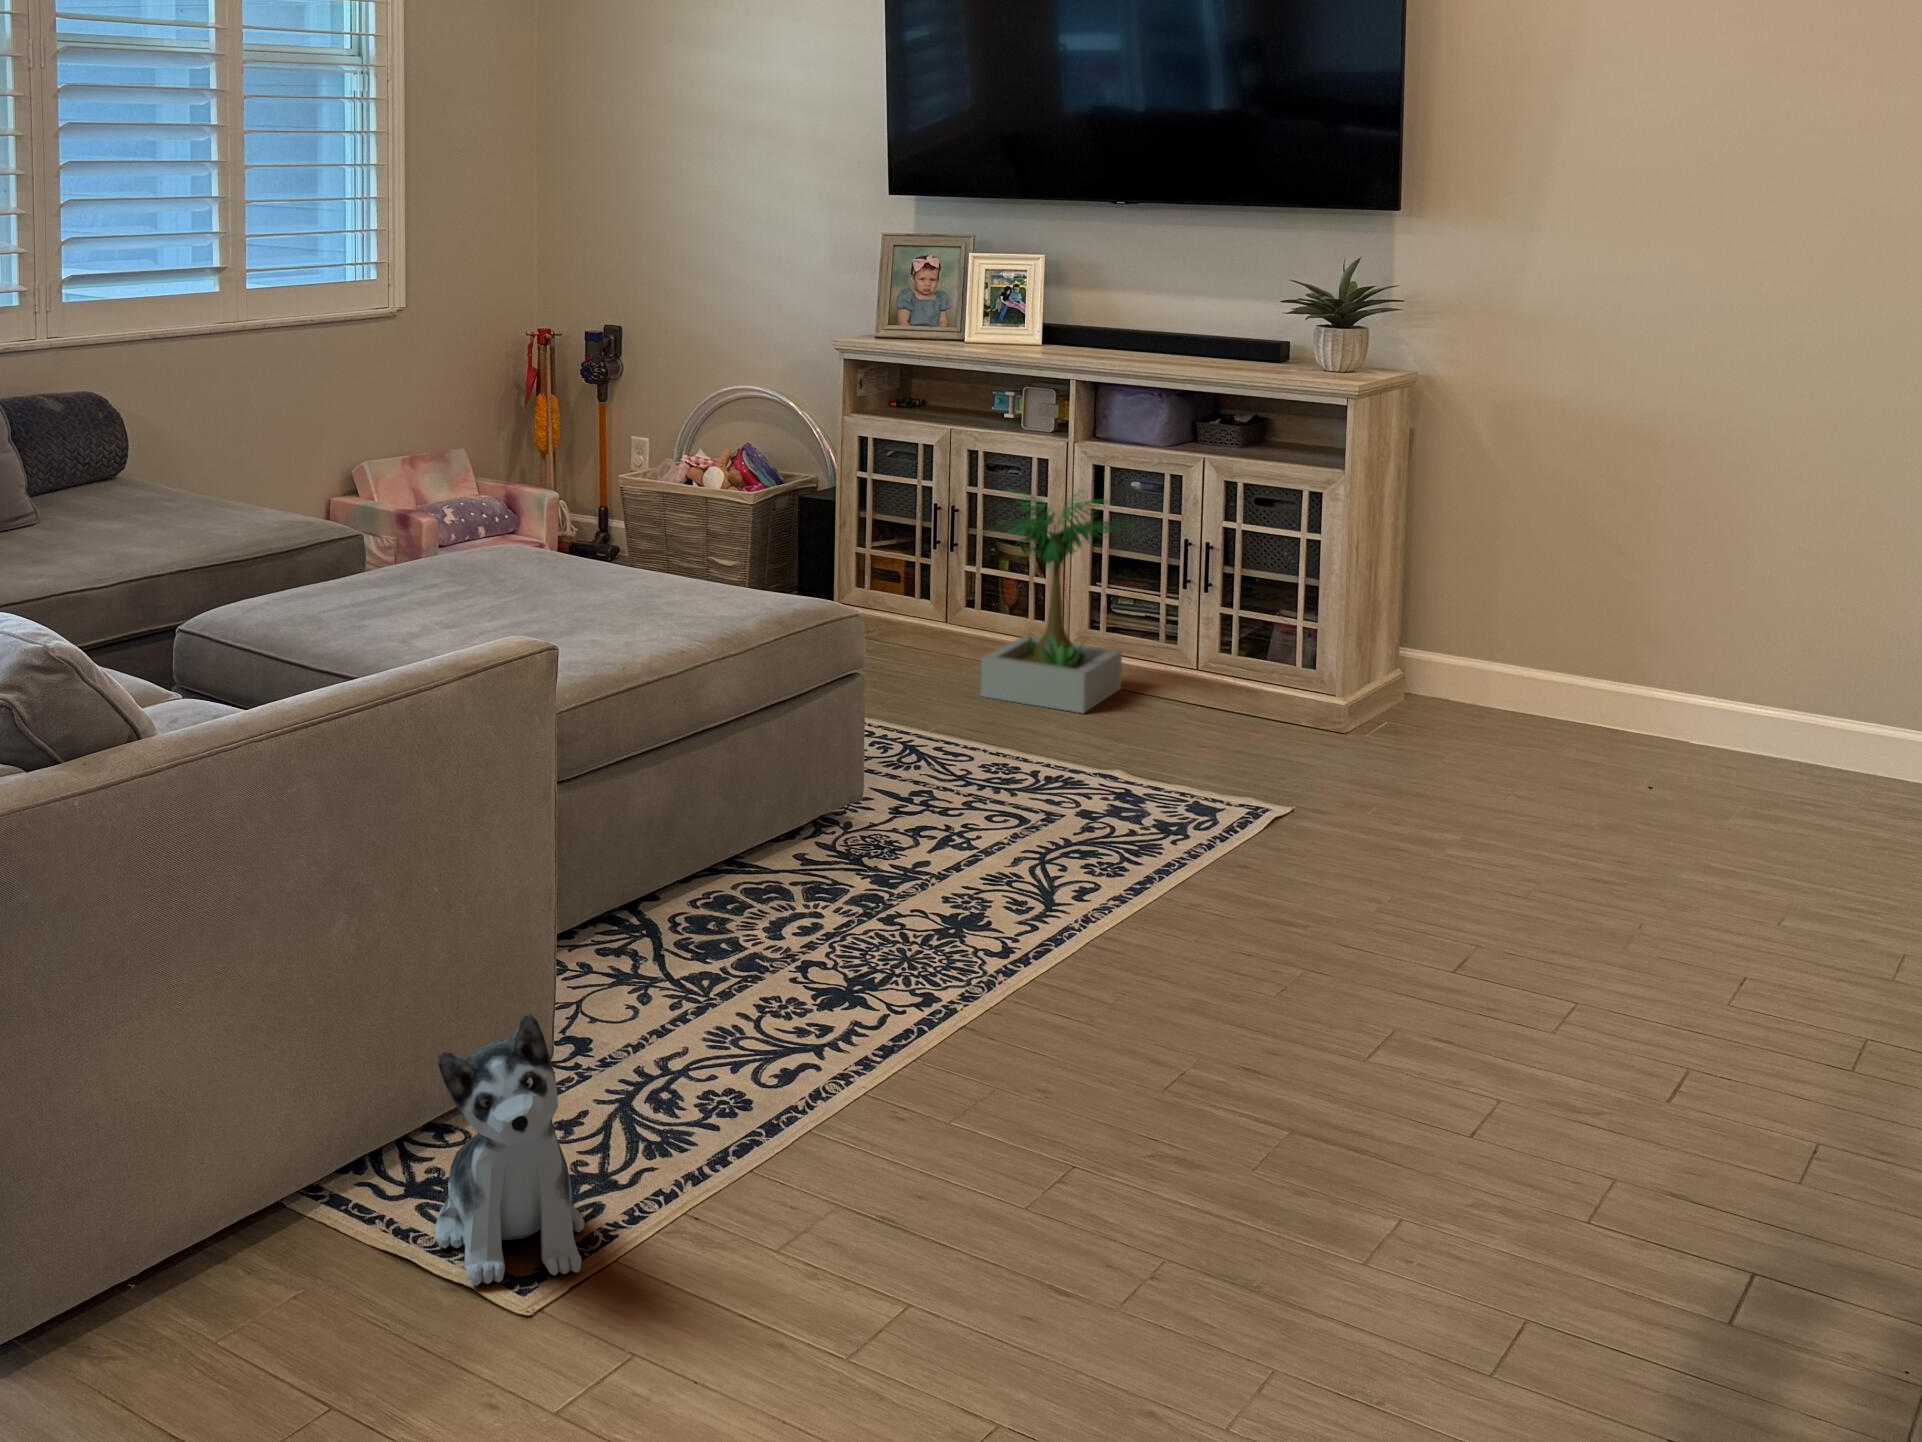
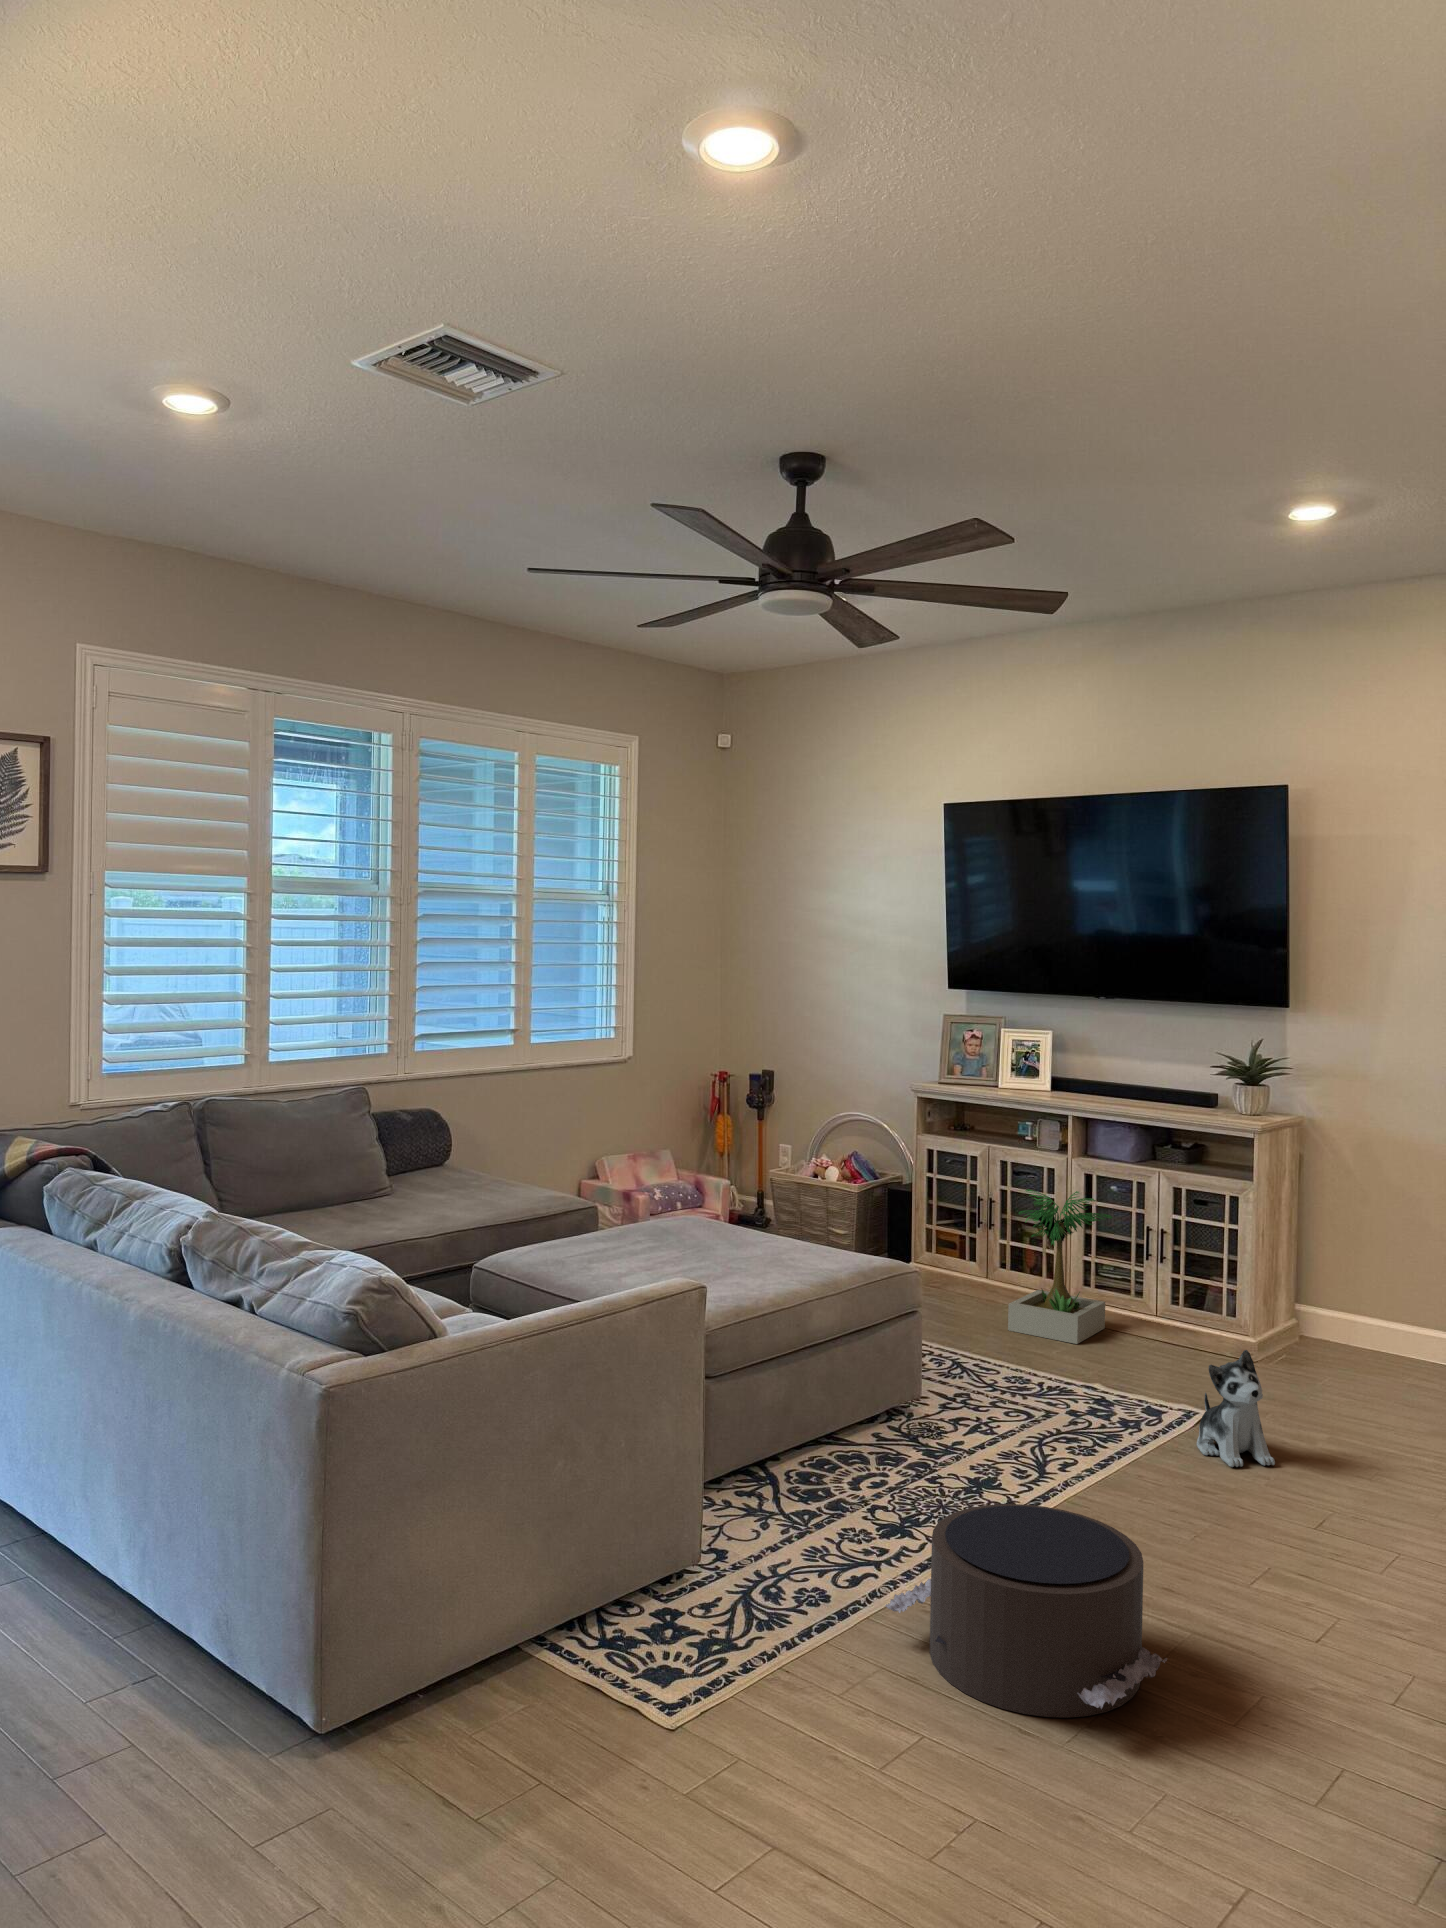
pouf: none [840,955,1269,1268] -> present [885,1504,1167,1718]
plush toy: present [435,1014,585,1285] -> present [1197,1350,1275,1467]

